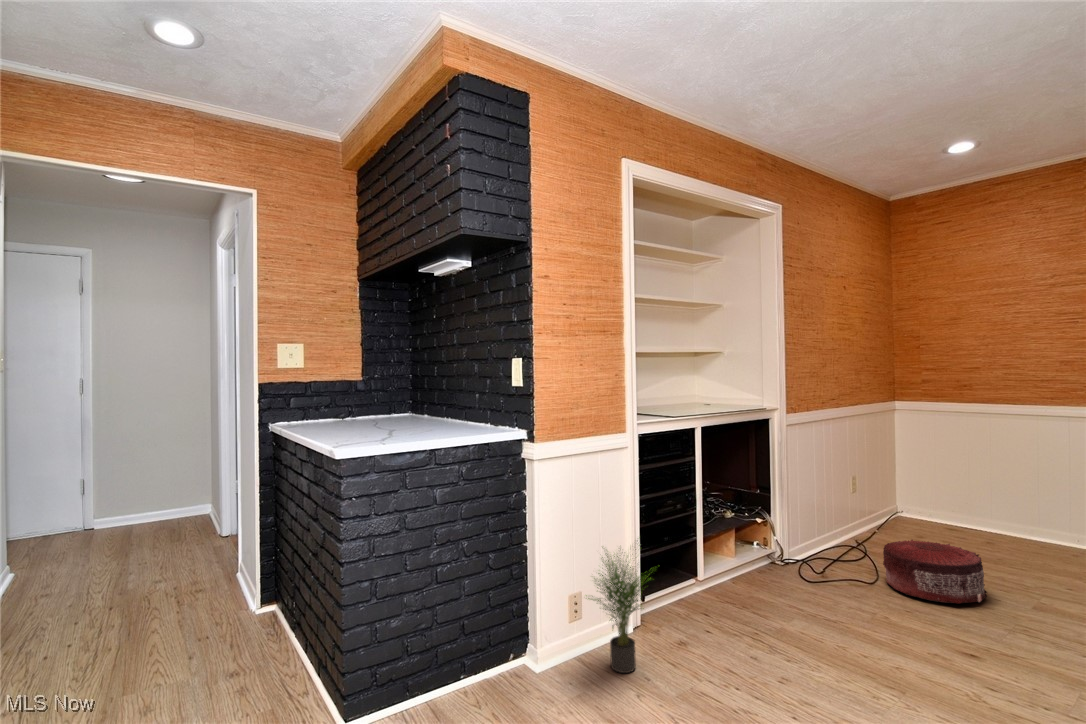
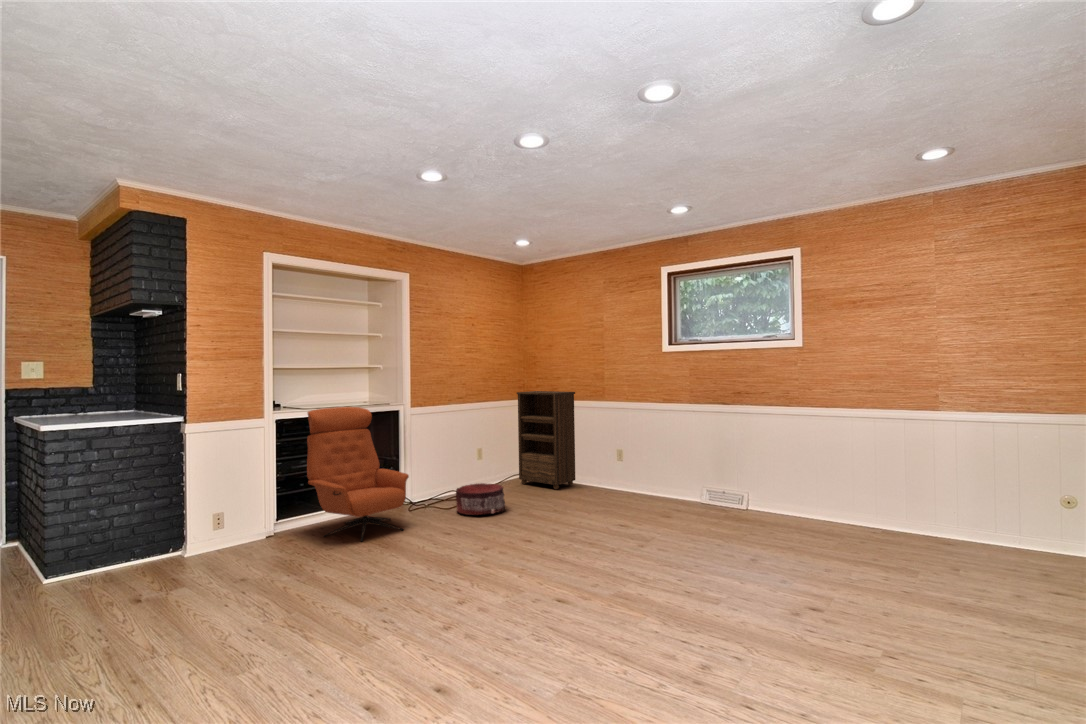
bookshelf: none [893,391,1008,547] -> present [517,391,575,489]
lounge chair: none [671,413,863,661] -> present [307,407,409,542]
potted plant: present [586,553,653,673] -> none [207,478,265,553]

